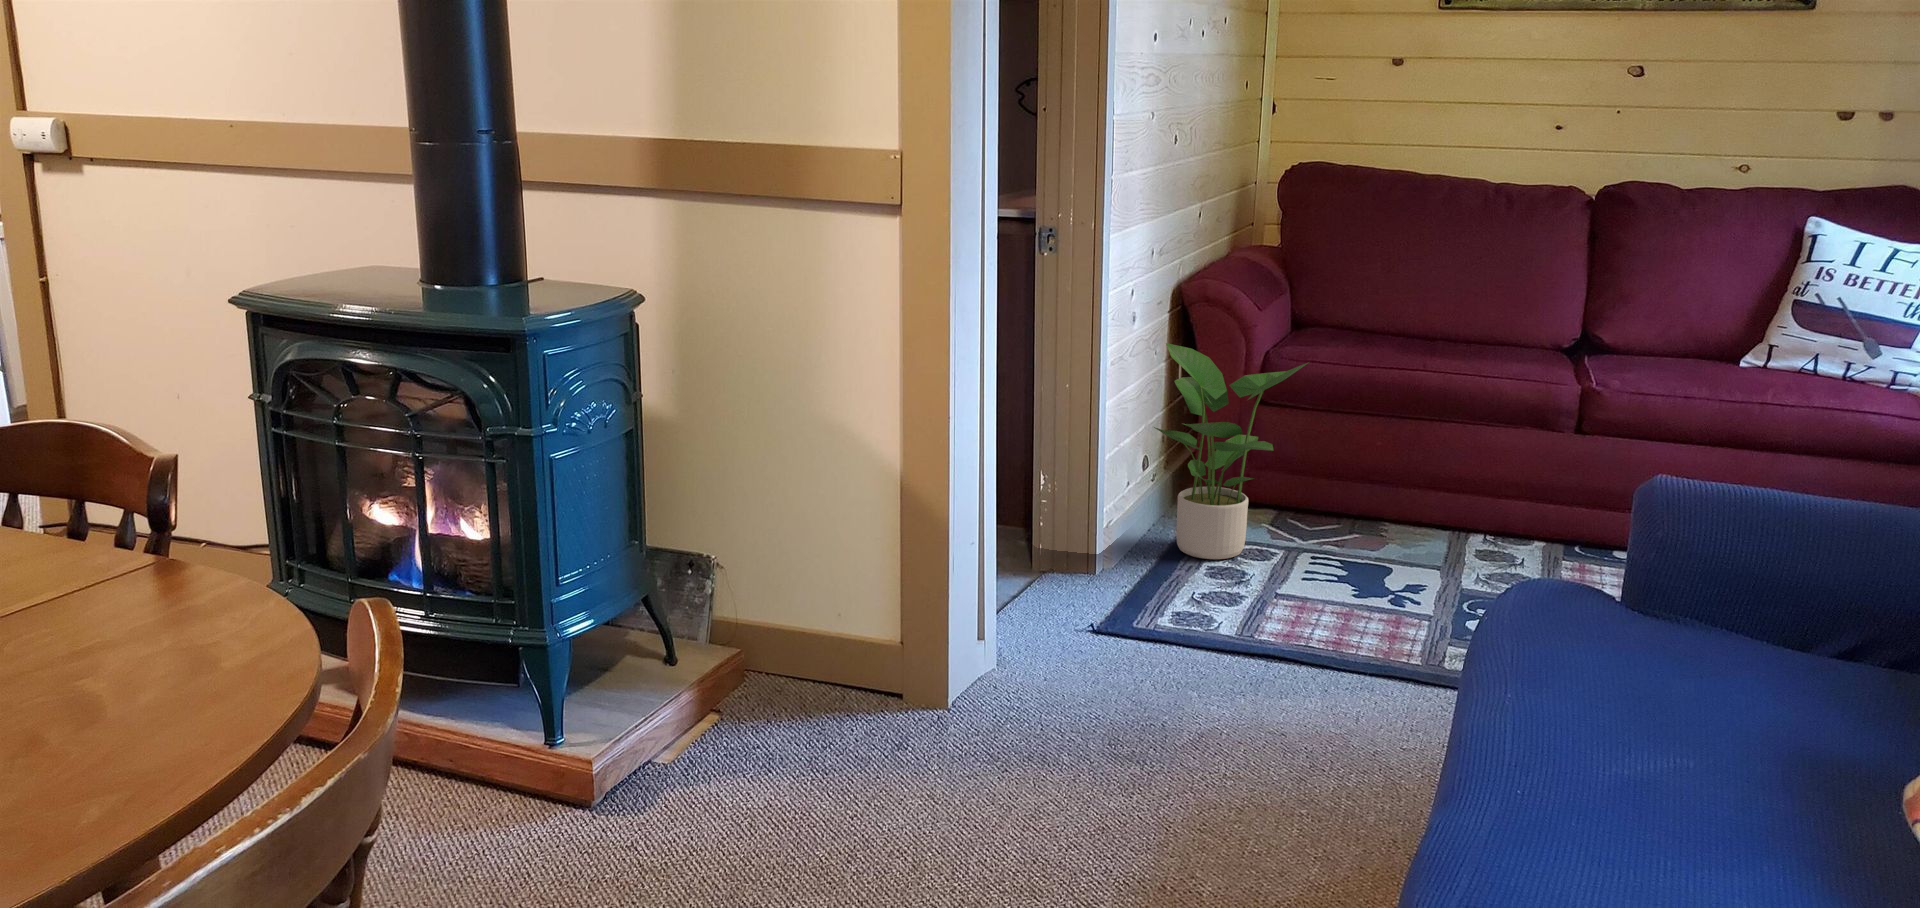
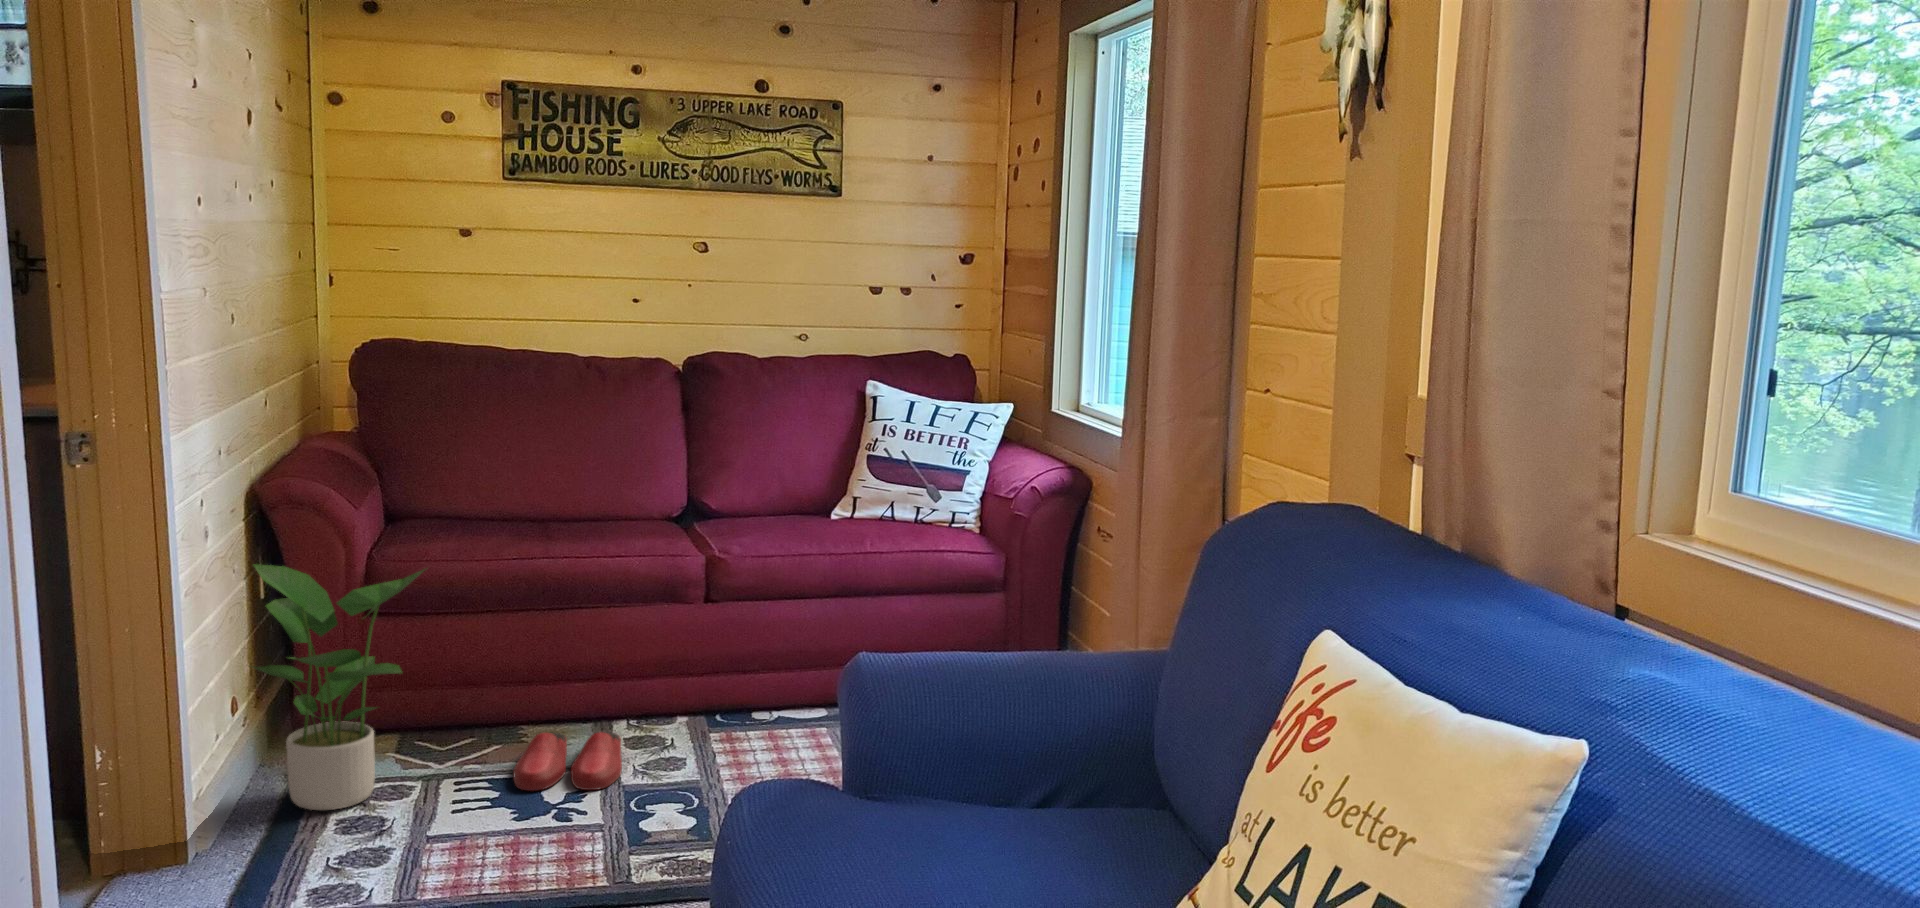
slippers: none [1363,528,1471,587] -> present [513,732,622,791]

